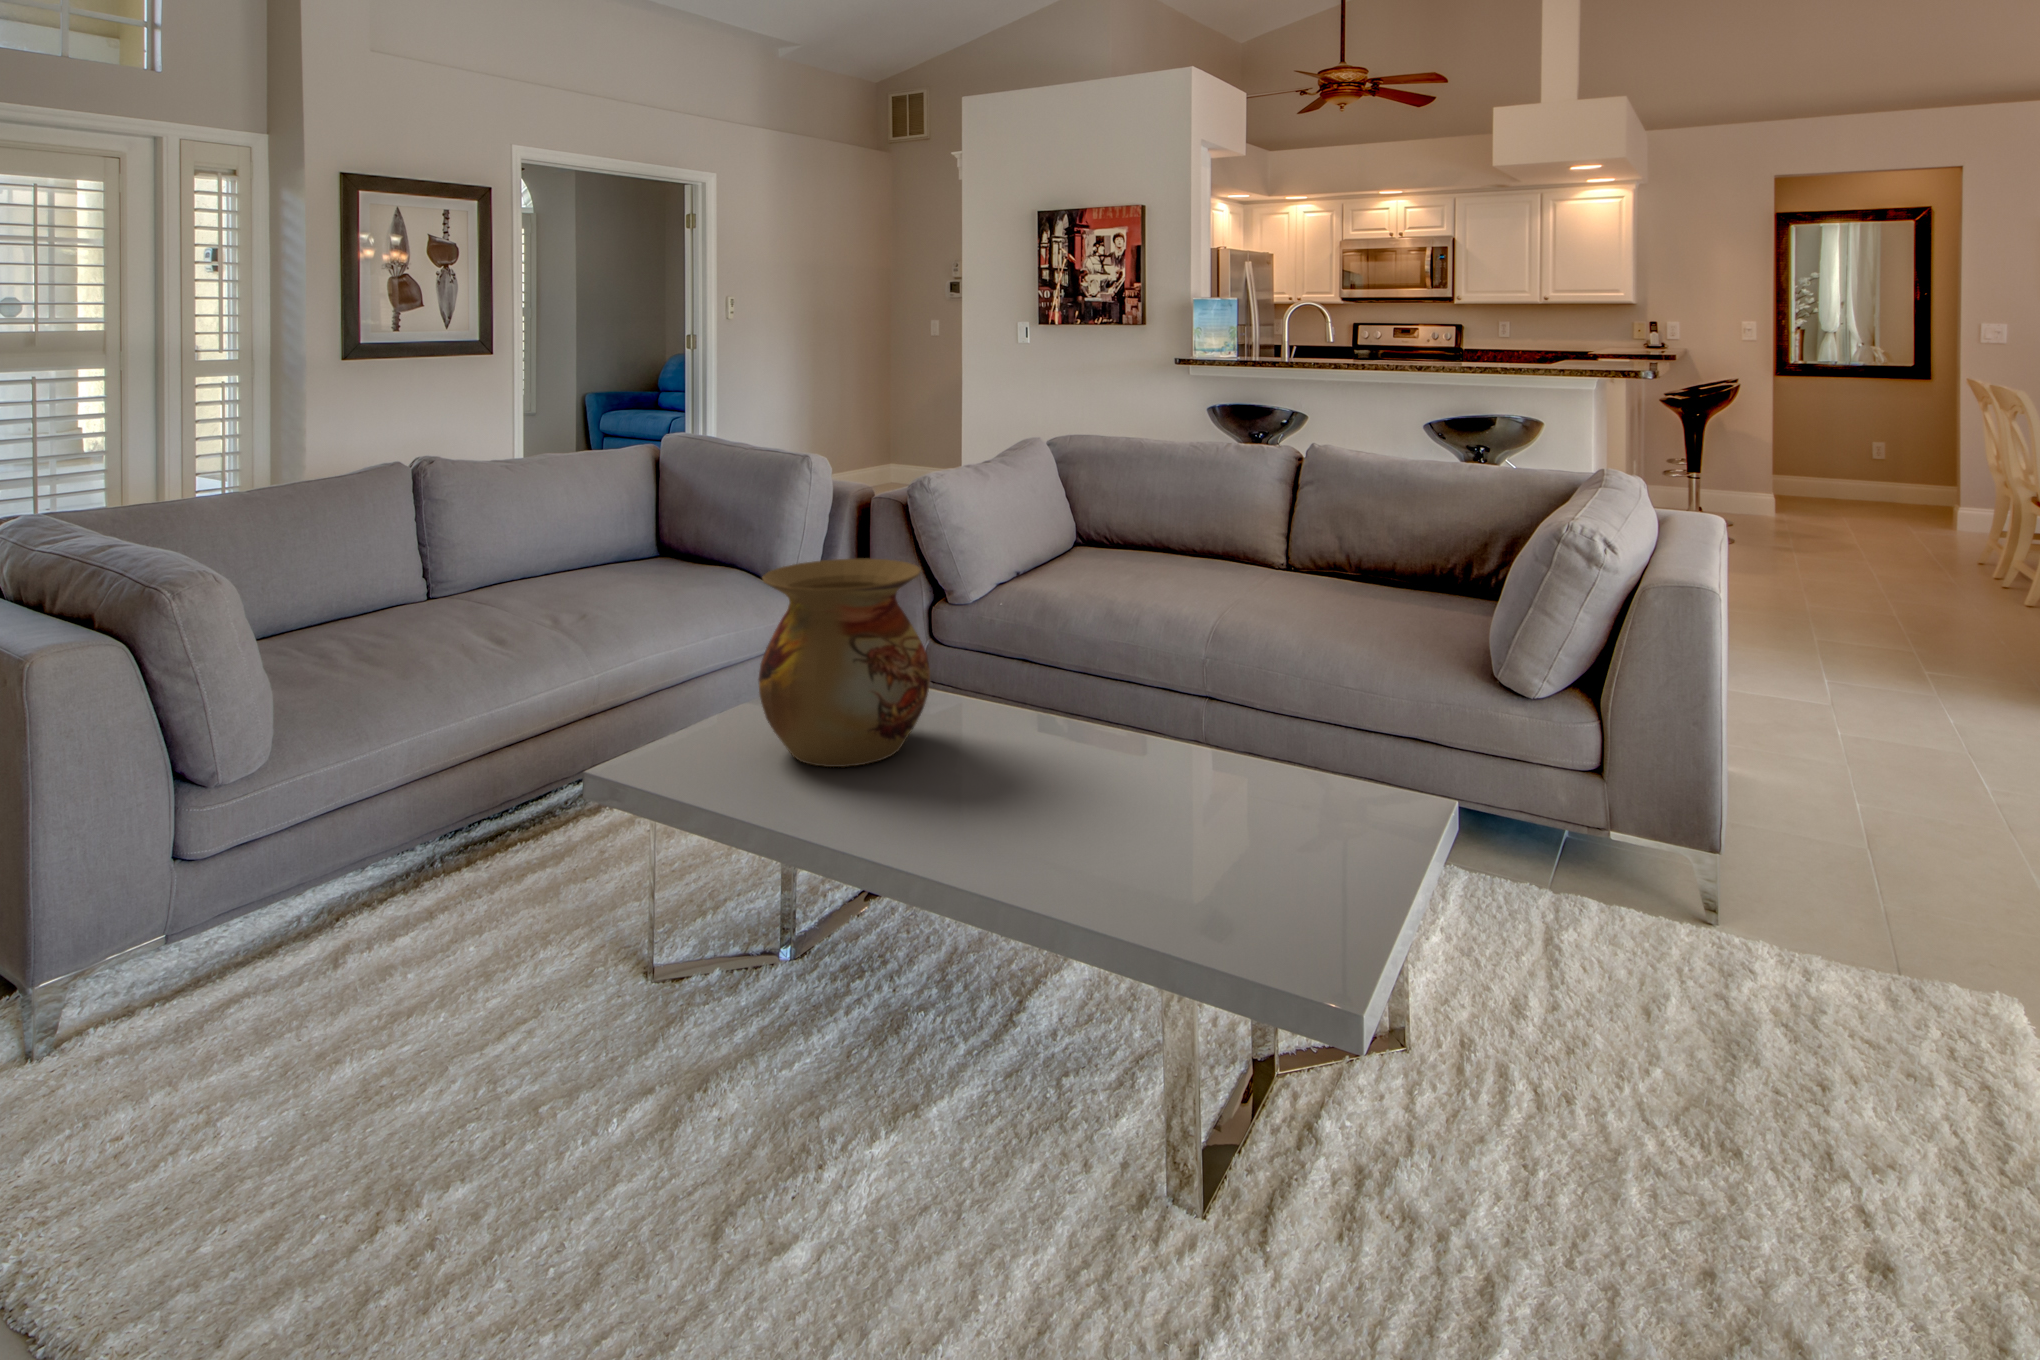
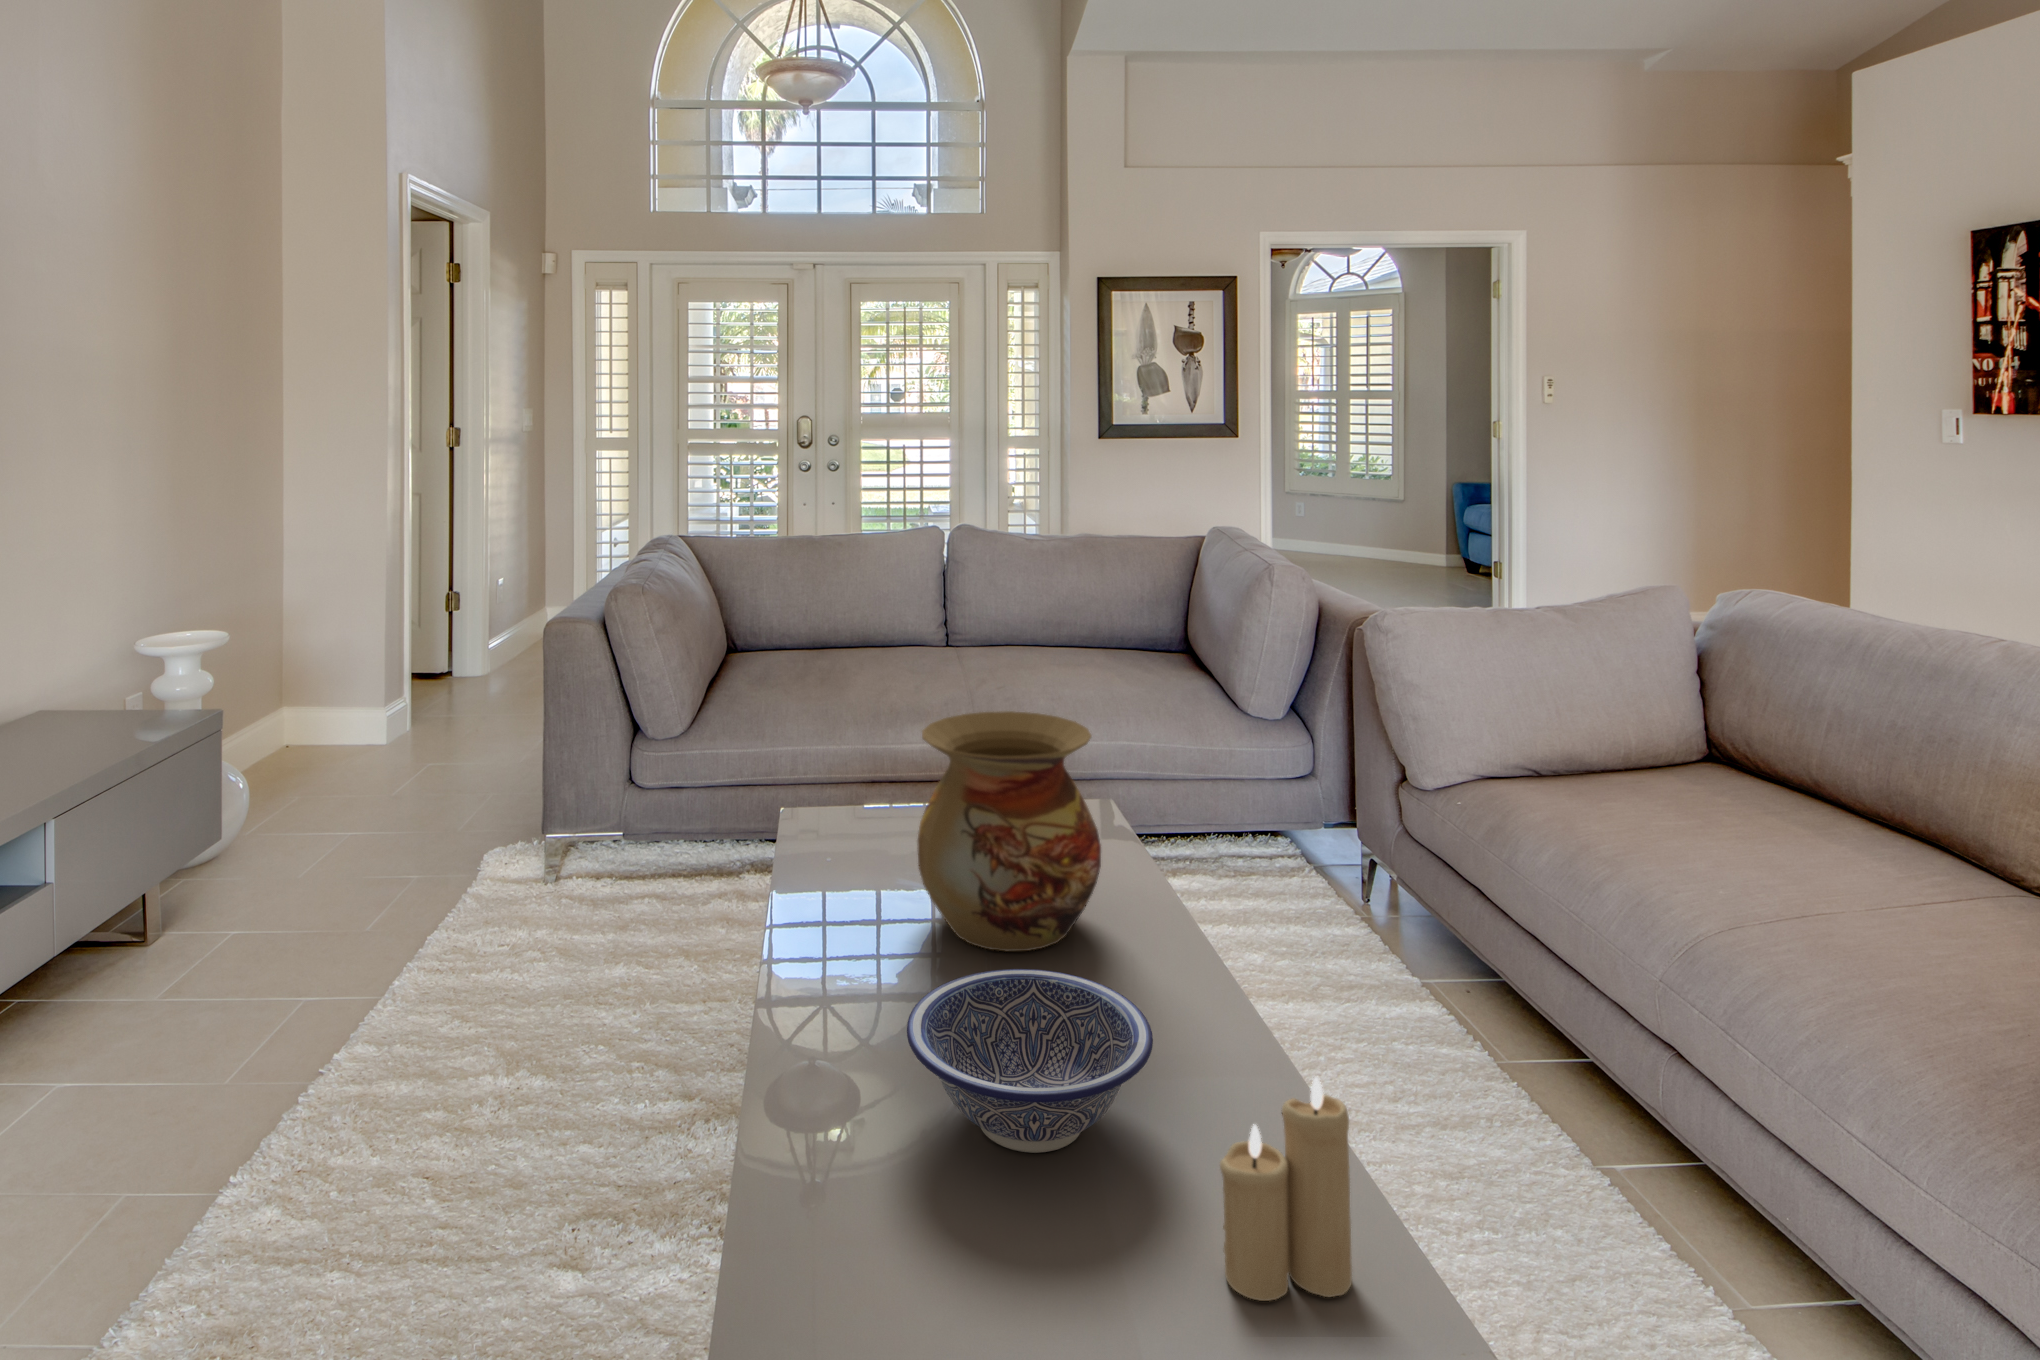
candle: none [1276,685,1337,830] -> present [1220,1077,1352,1301]
decorative bowl: none [985,719,1182,841] -> present [907,969,1153,1153]

